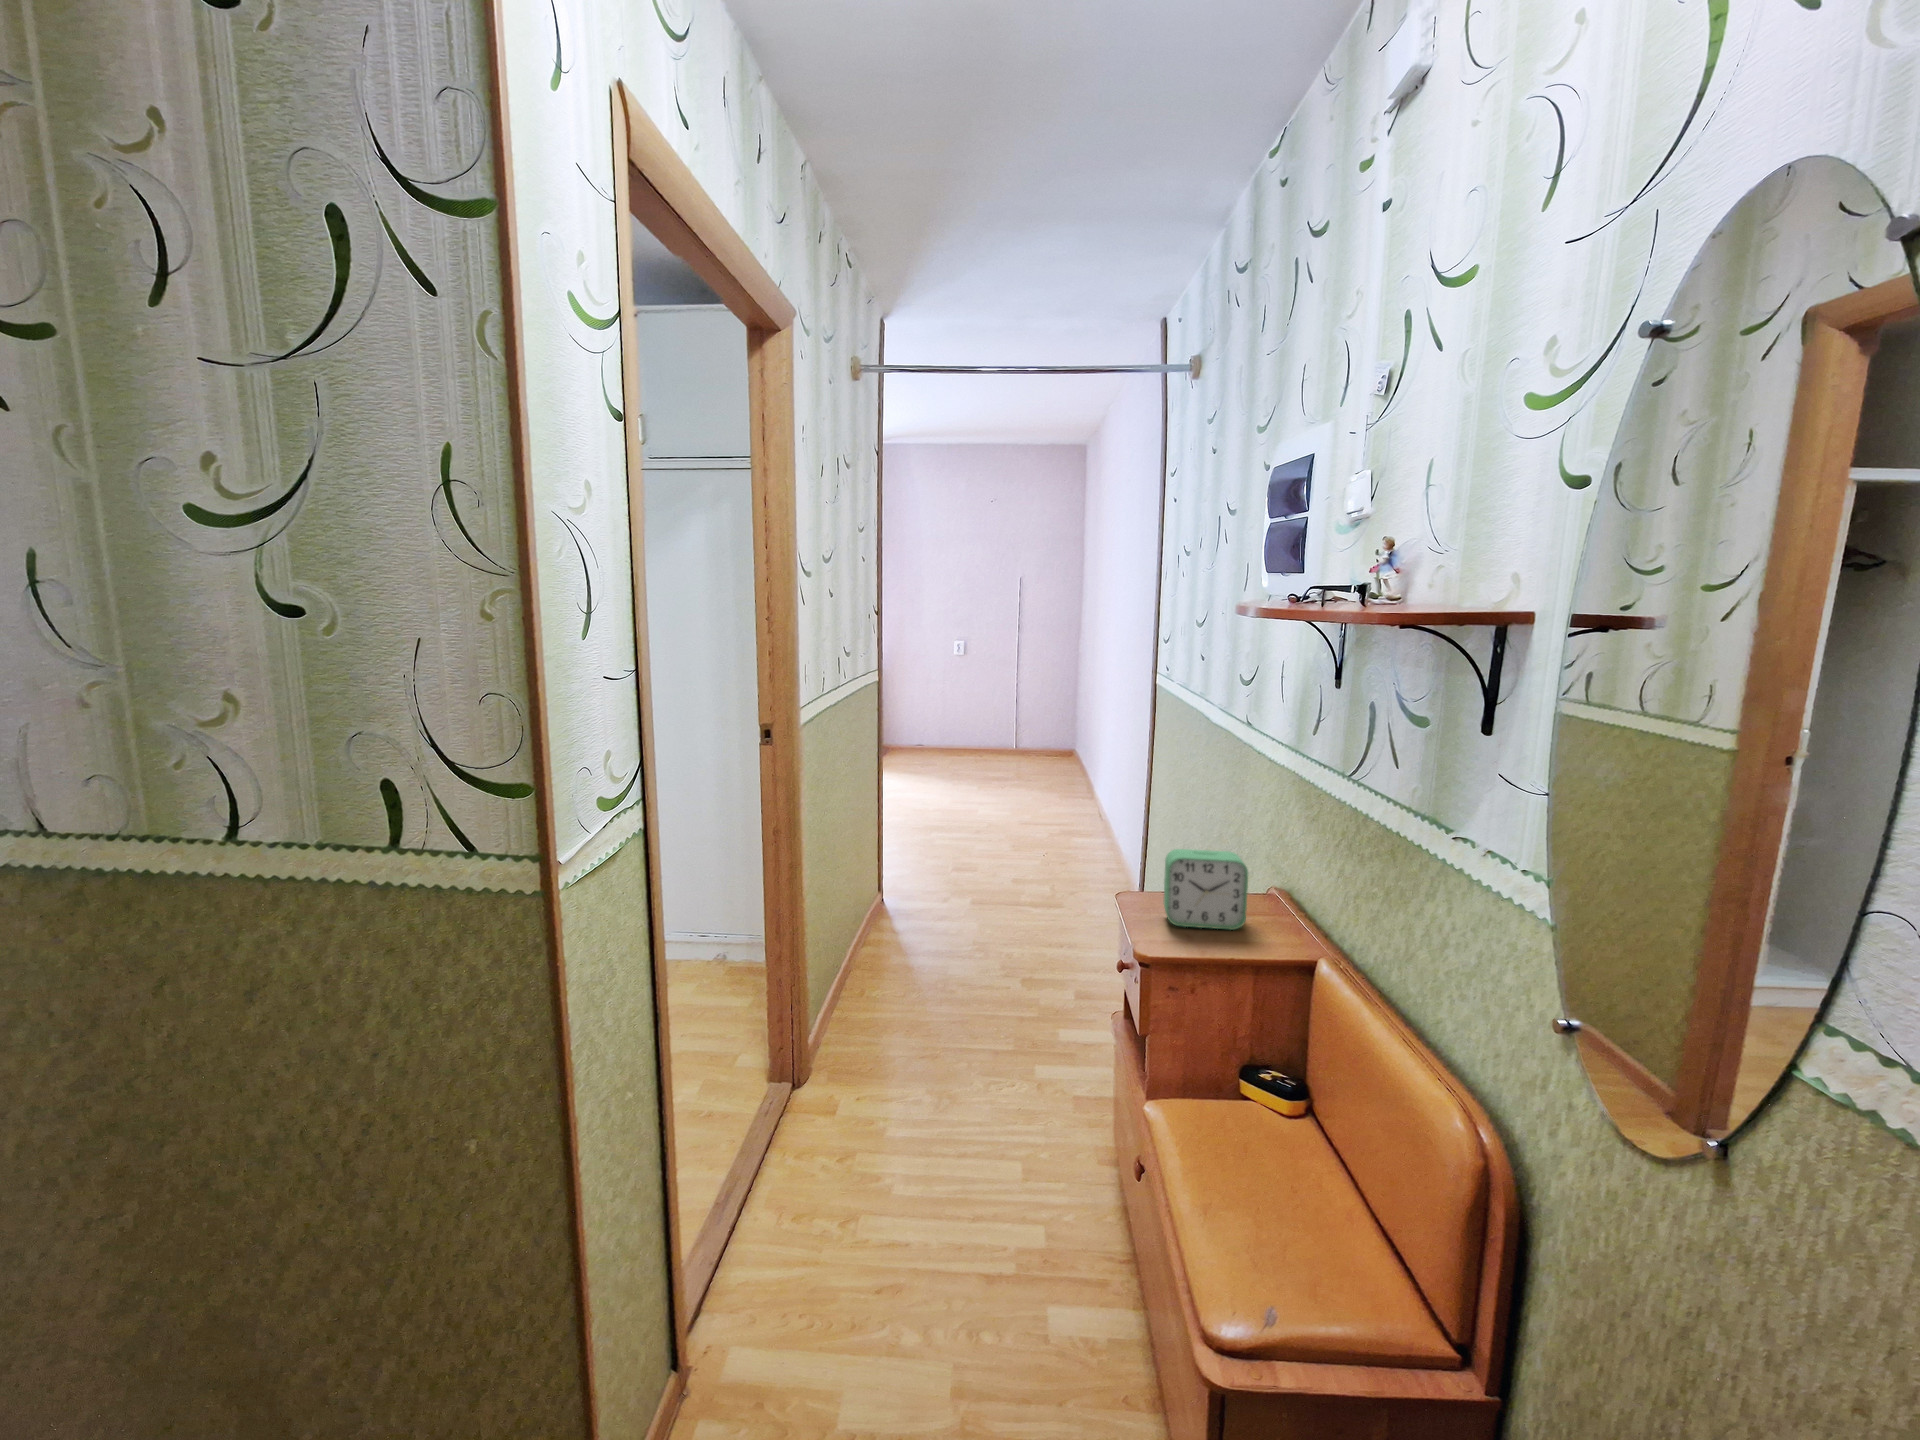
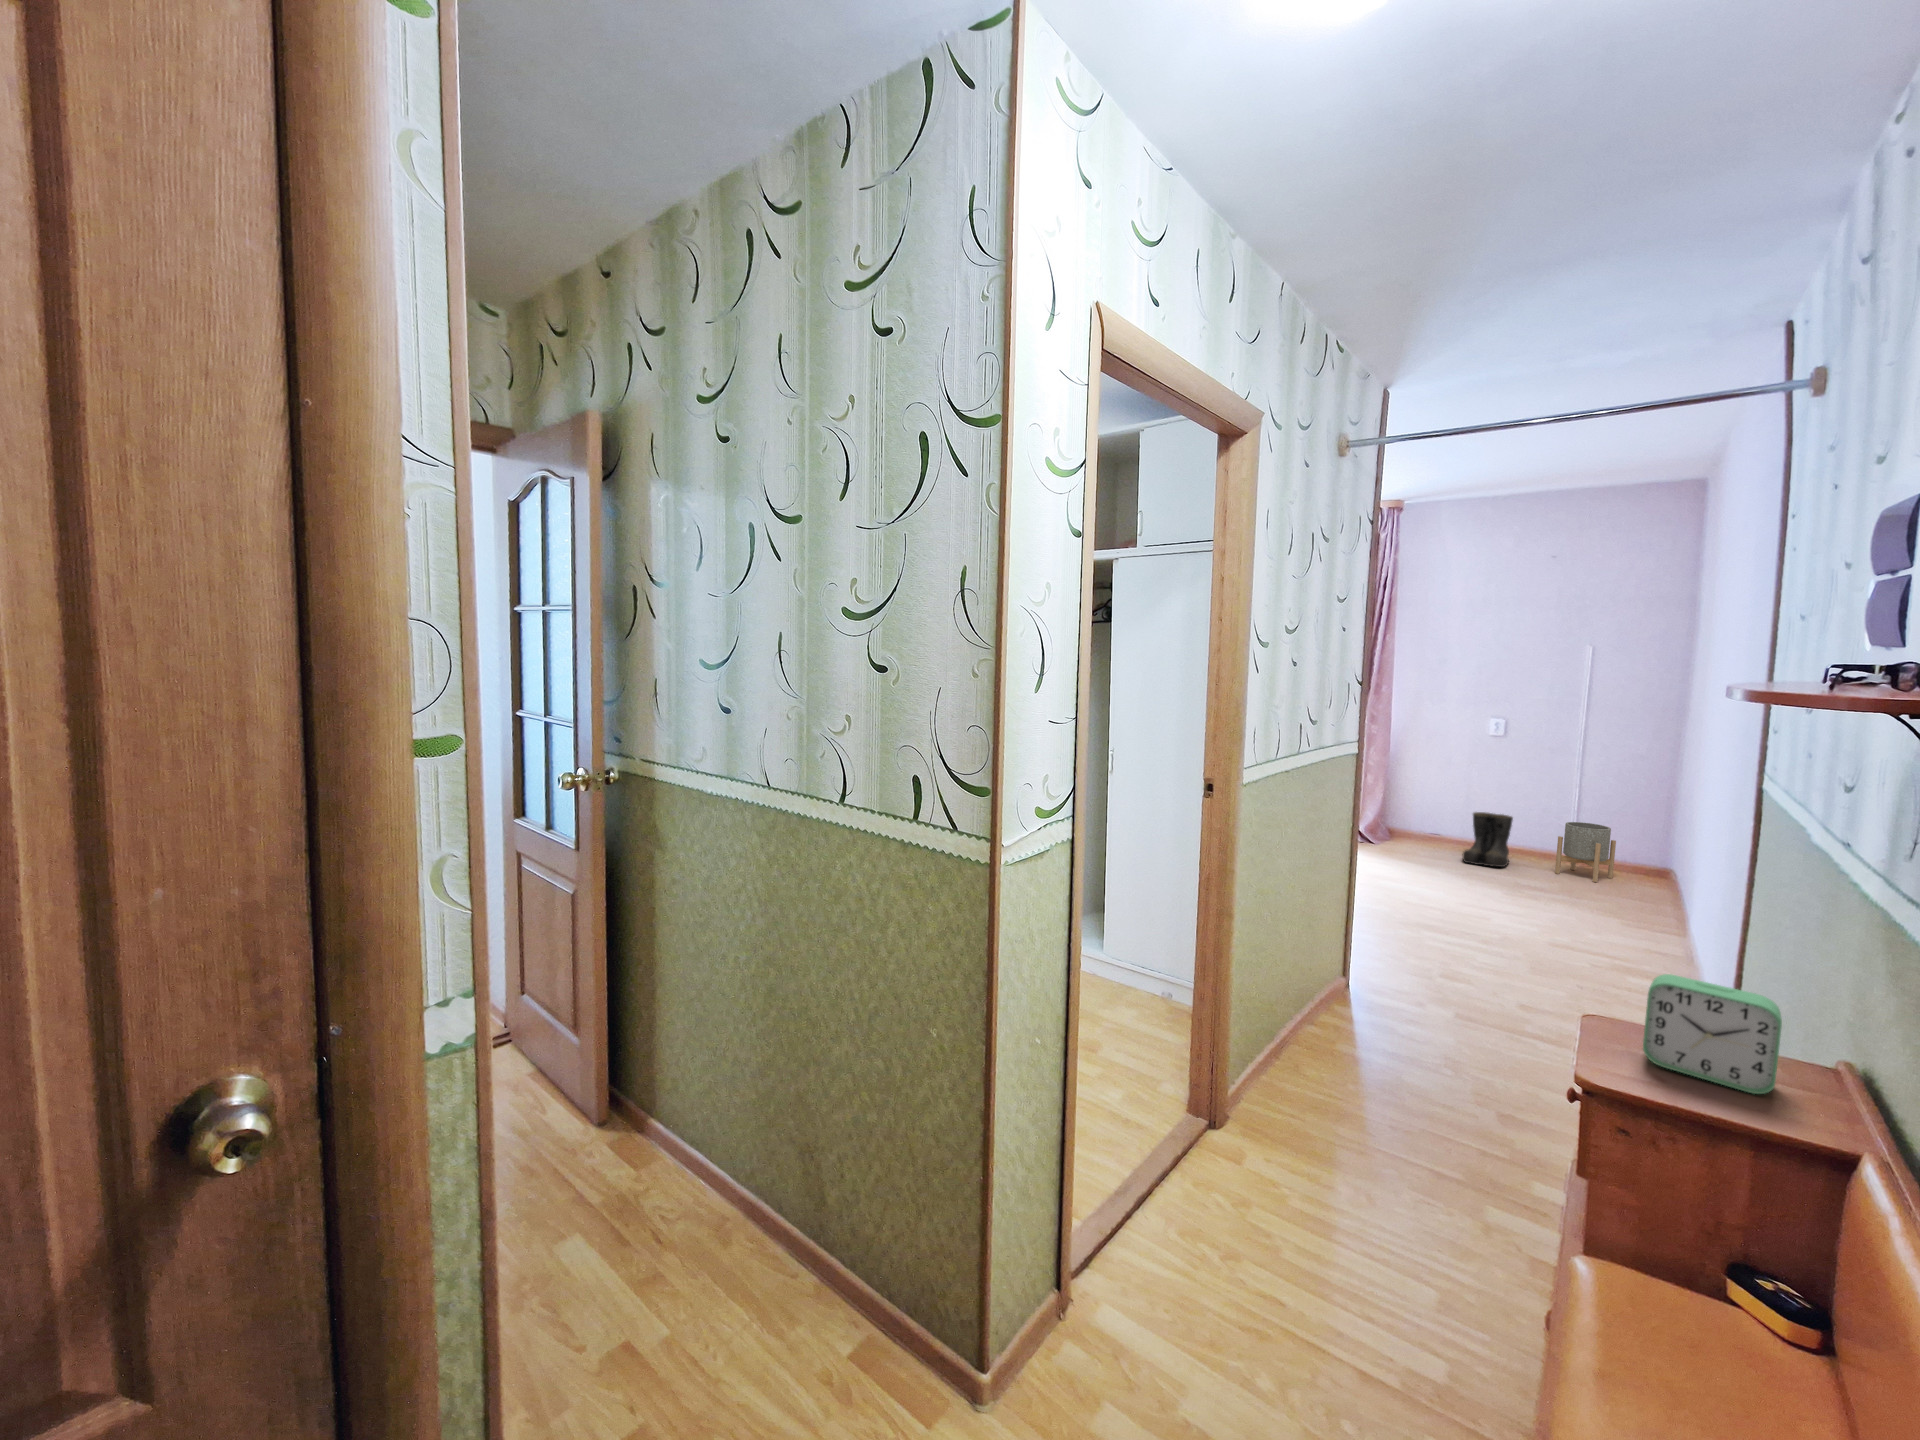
boots: none [947,727,980,774] -> present [1462,812,1513,867]
planter: none [1012,727,1049,774] -> present [1555,822,1616,882]

